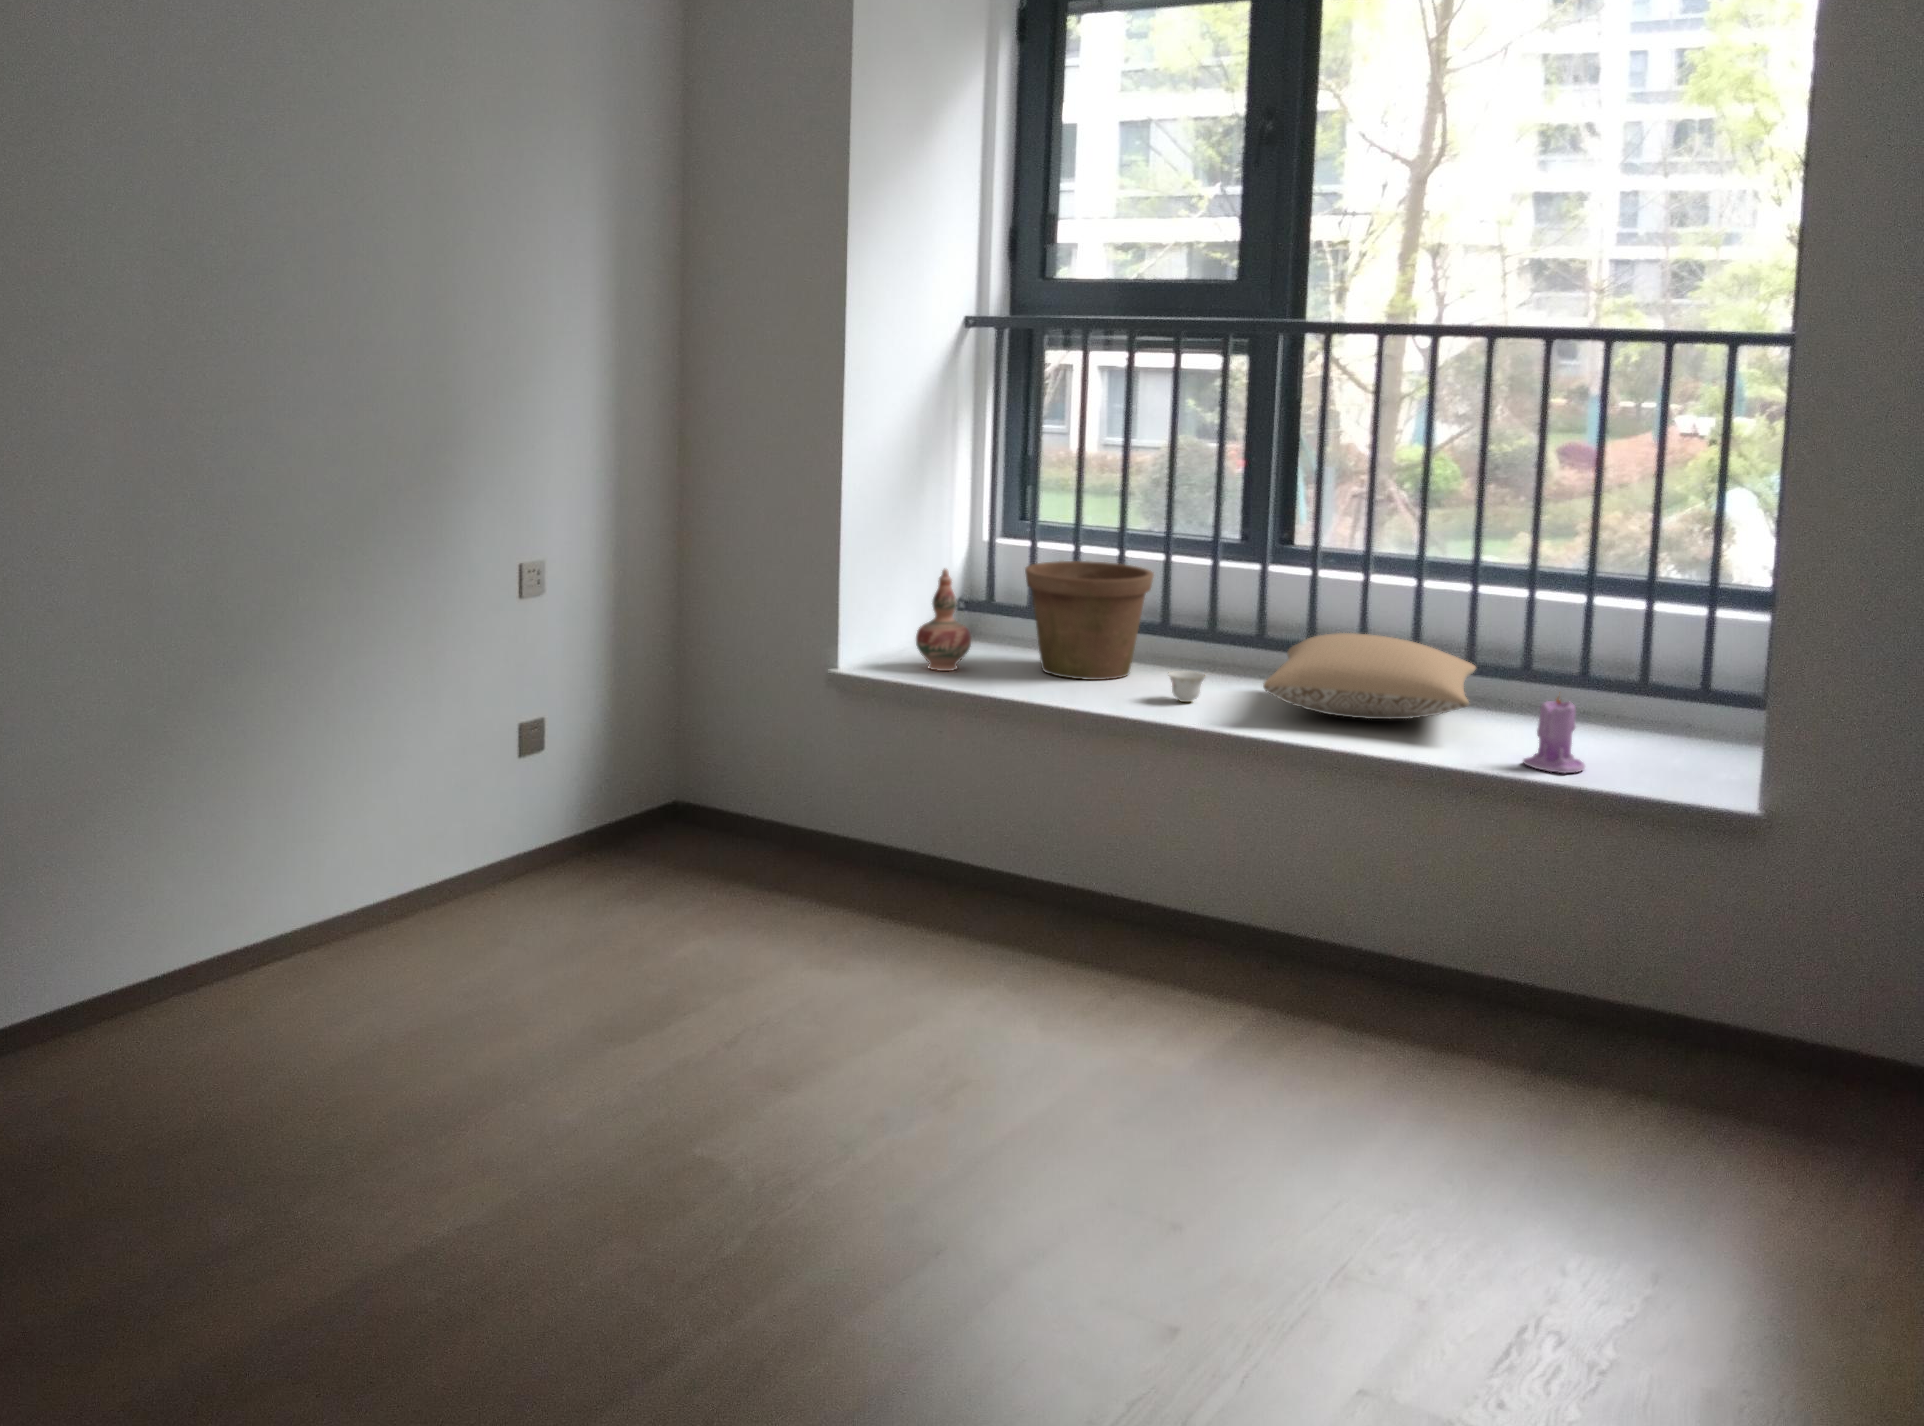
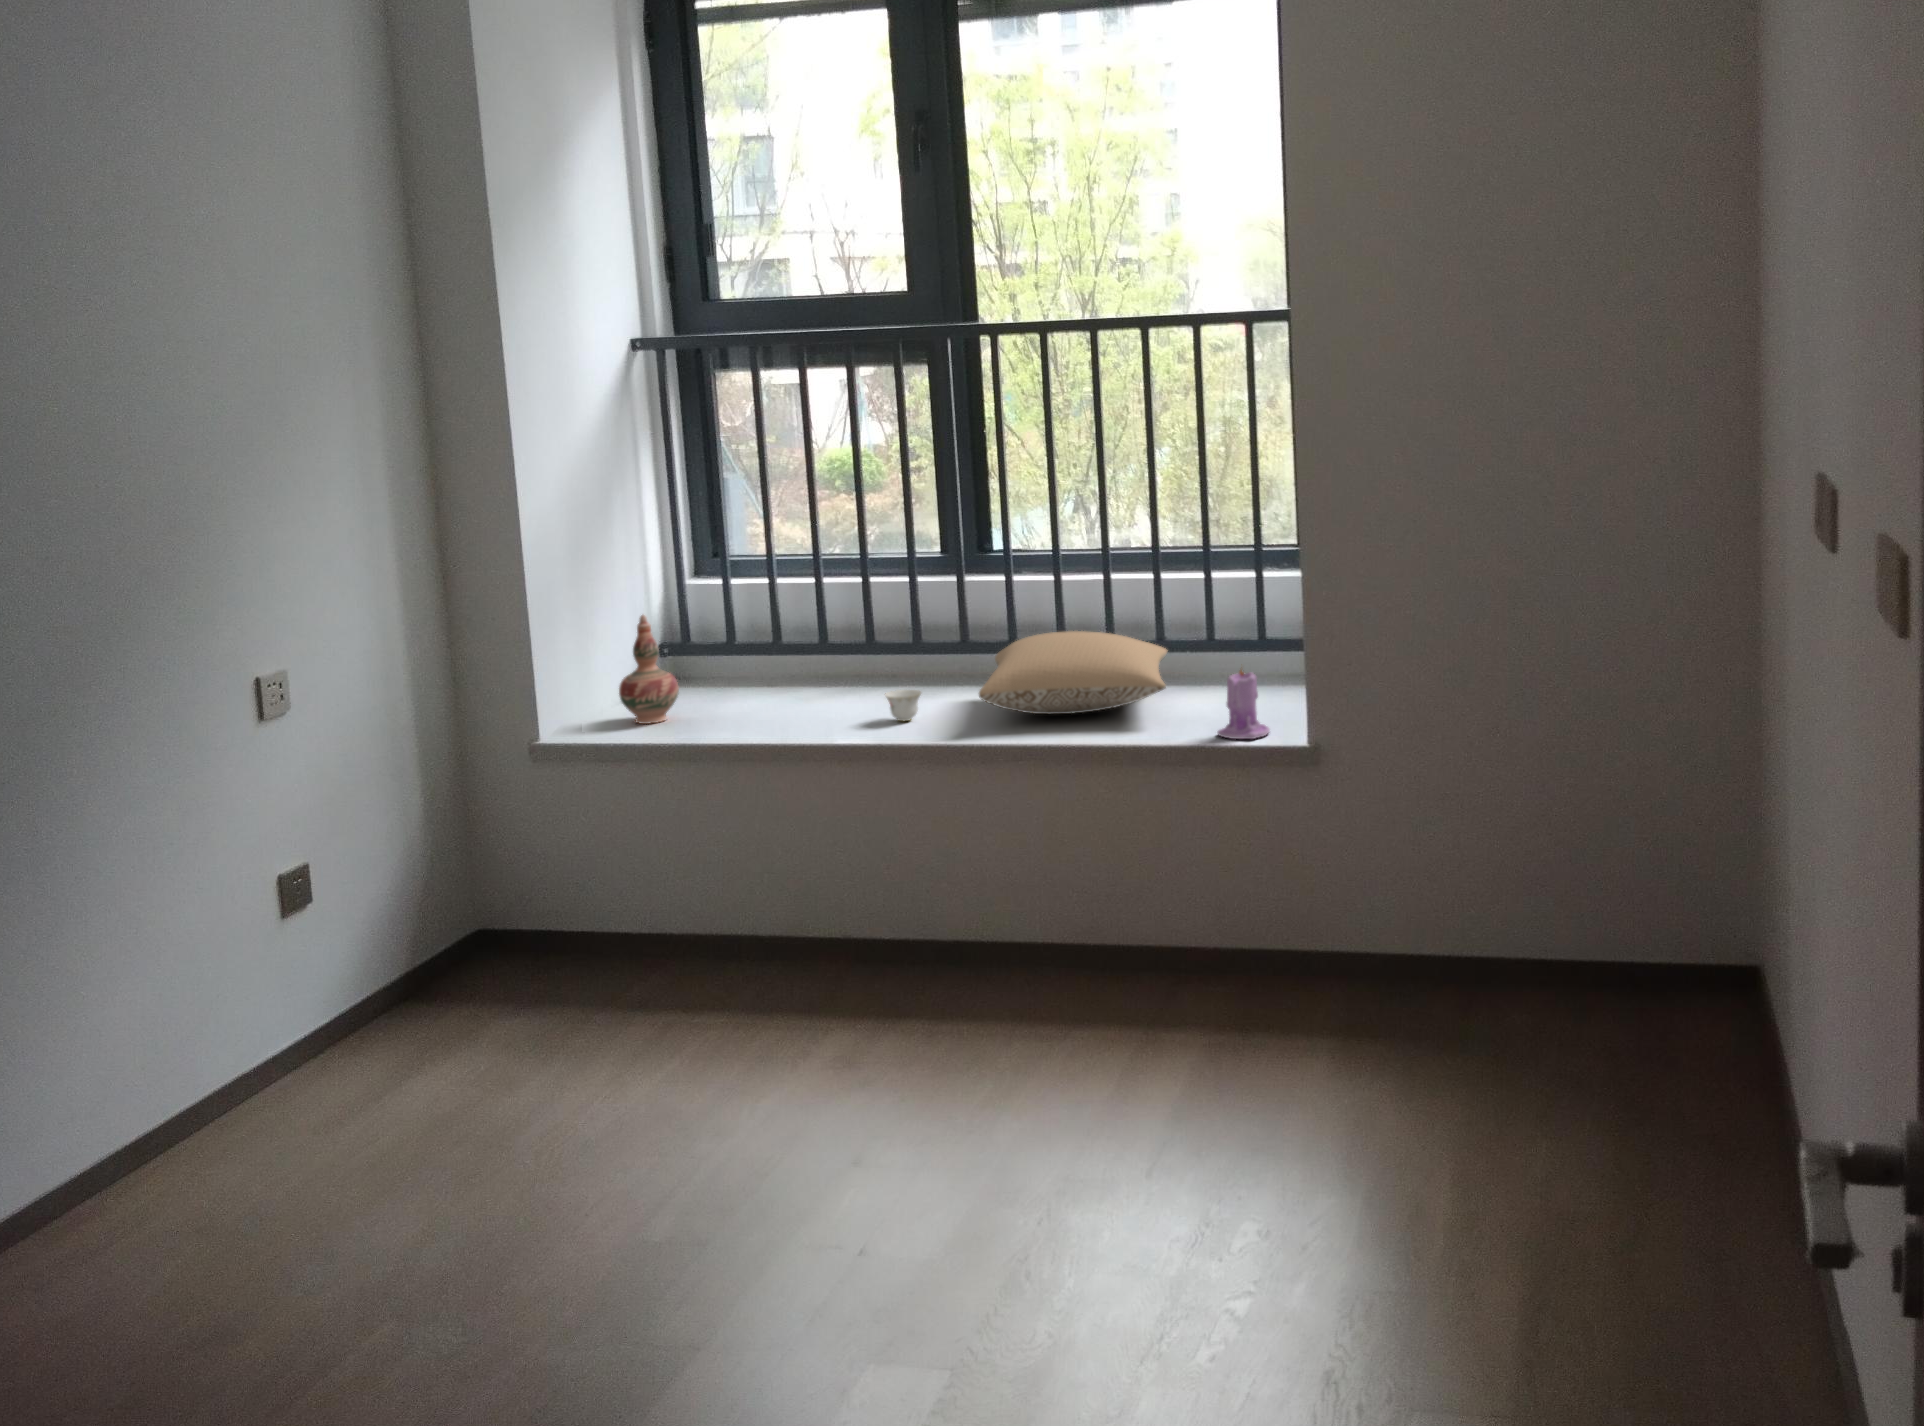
flower pot: present [1025,561,1154,680] -> none [726,589,857,713]

